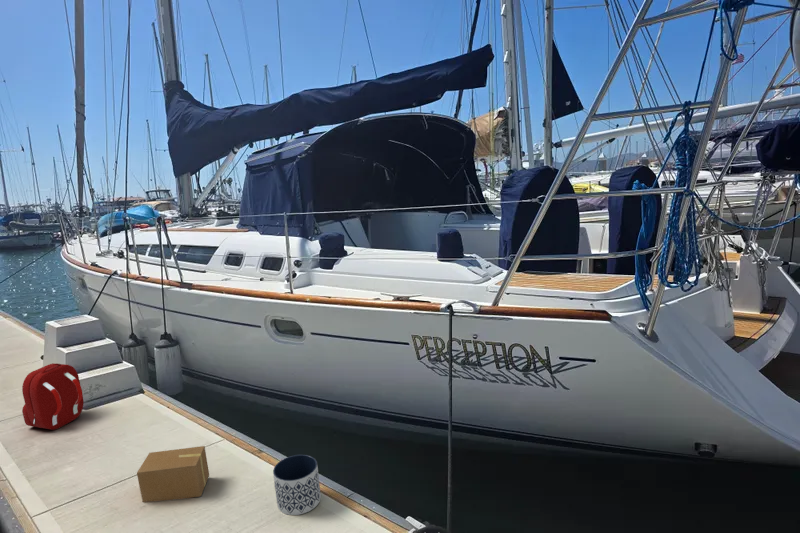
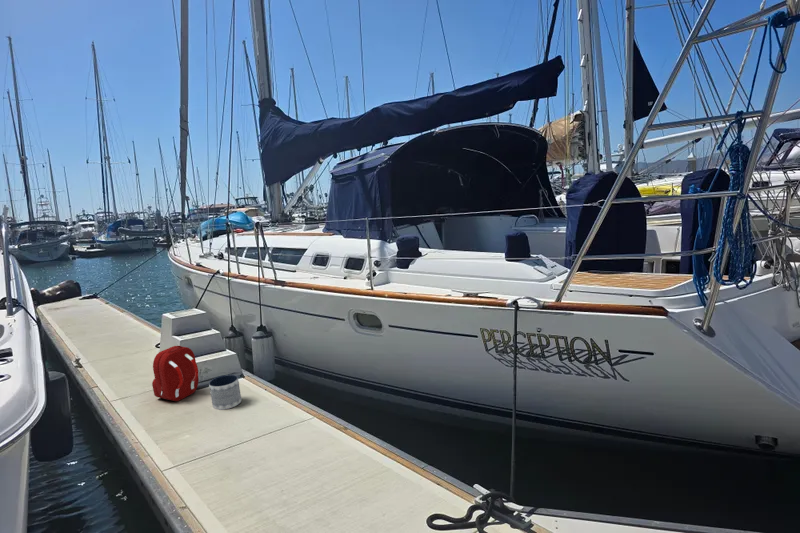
cardboard box: present [137,446,209,502] -> none [247,417,304,461]
planter: present [273,455,321,515] -> present [209,375,241,410]

